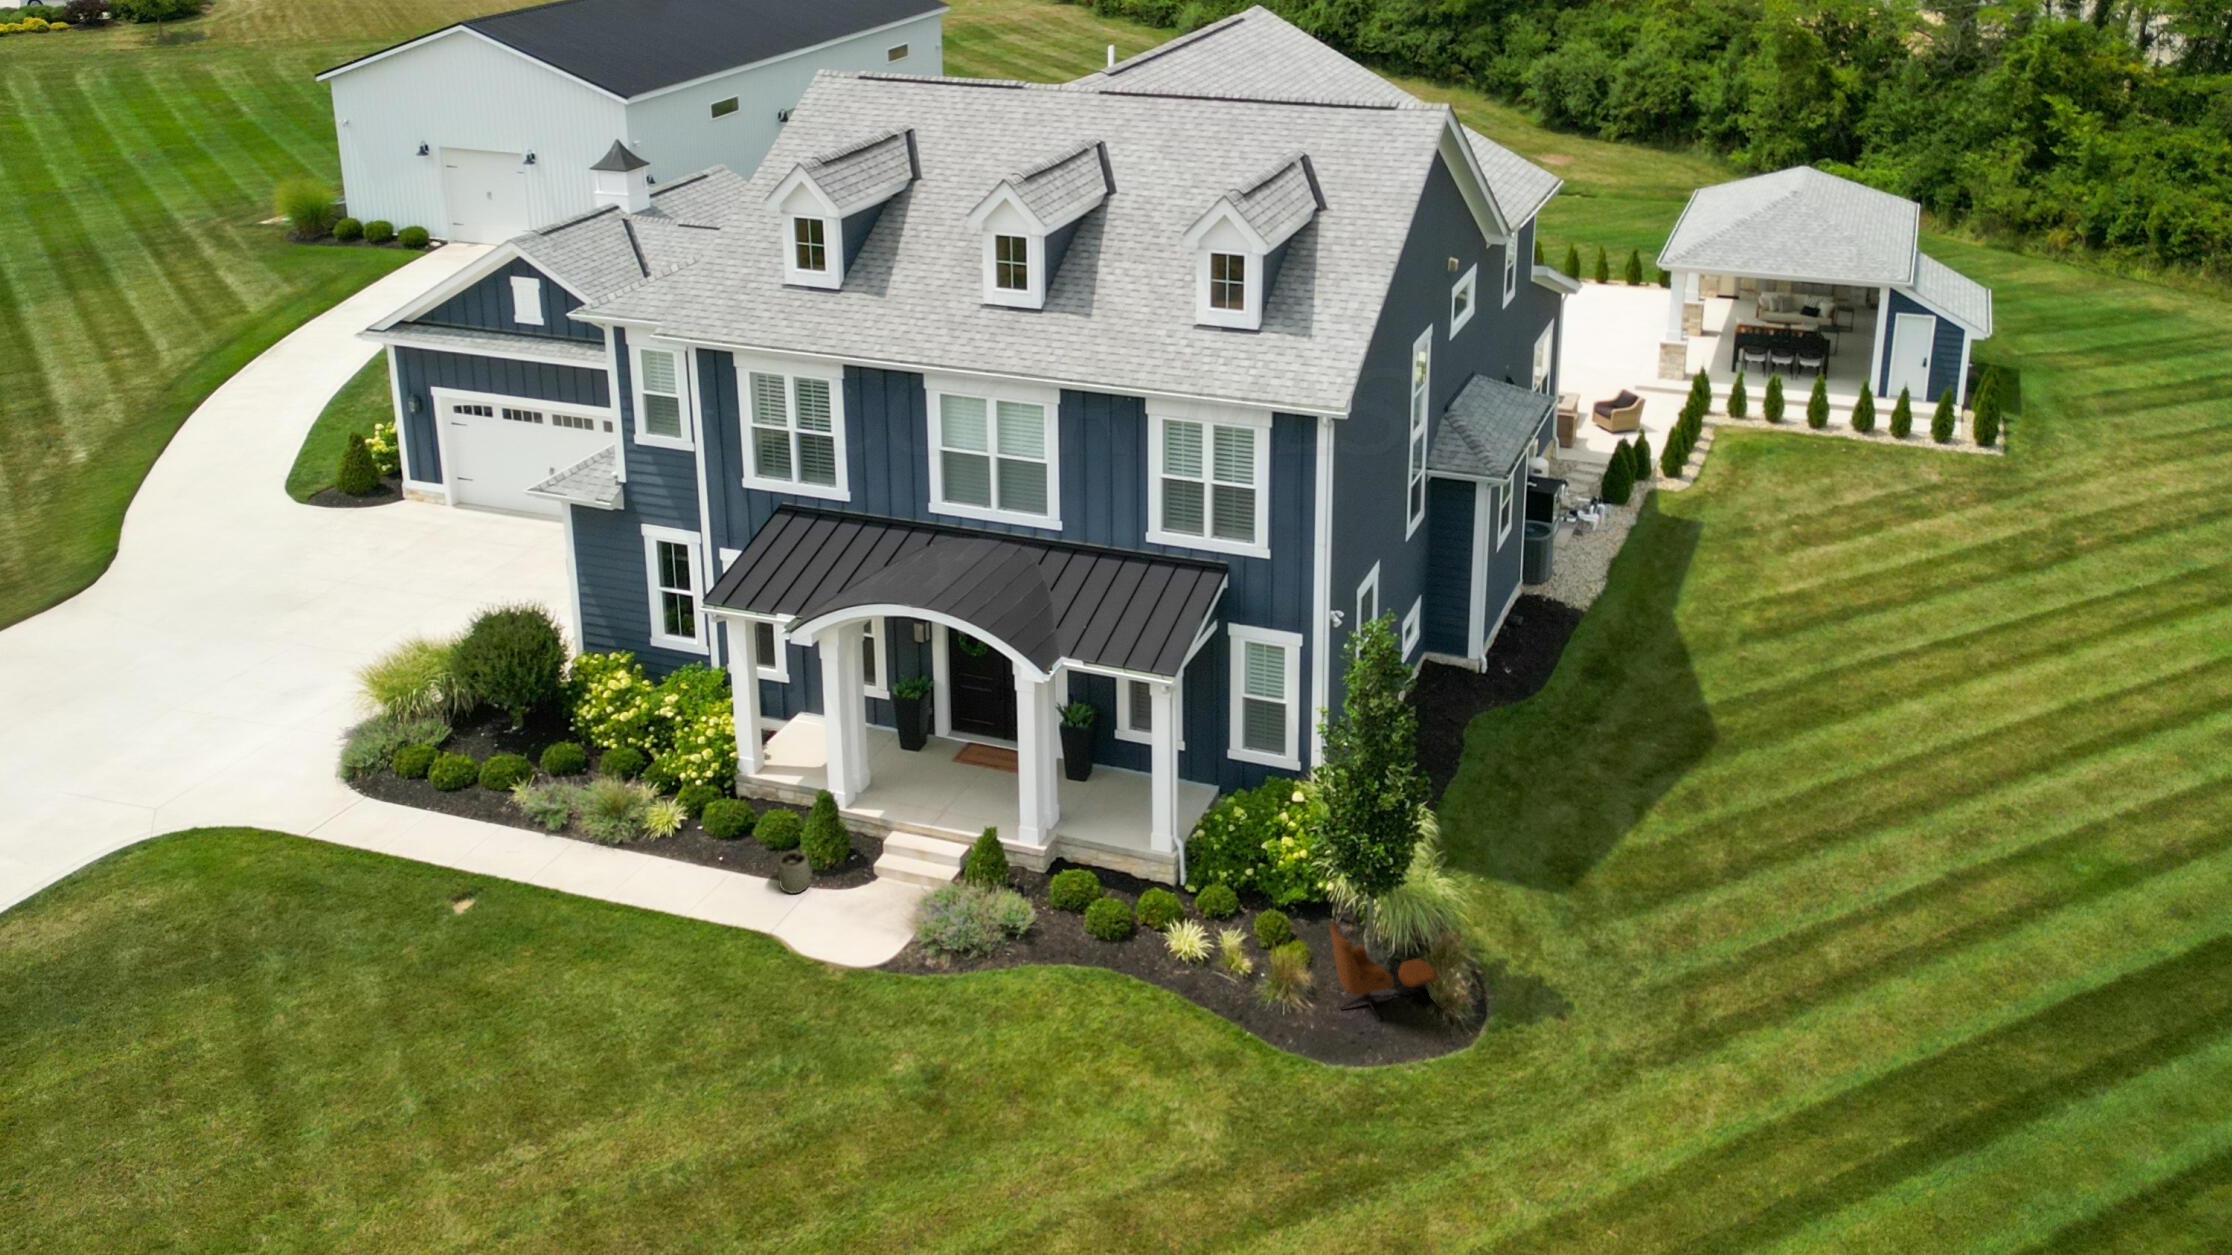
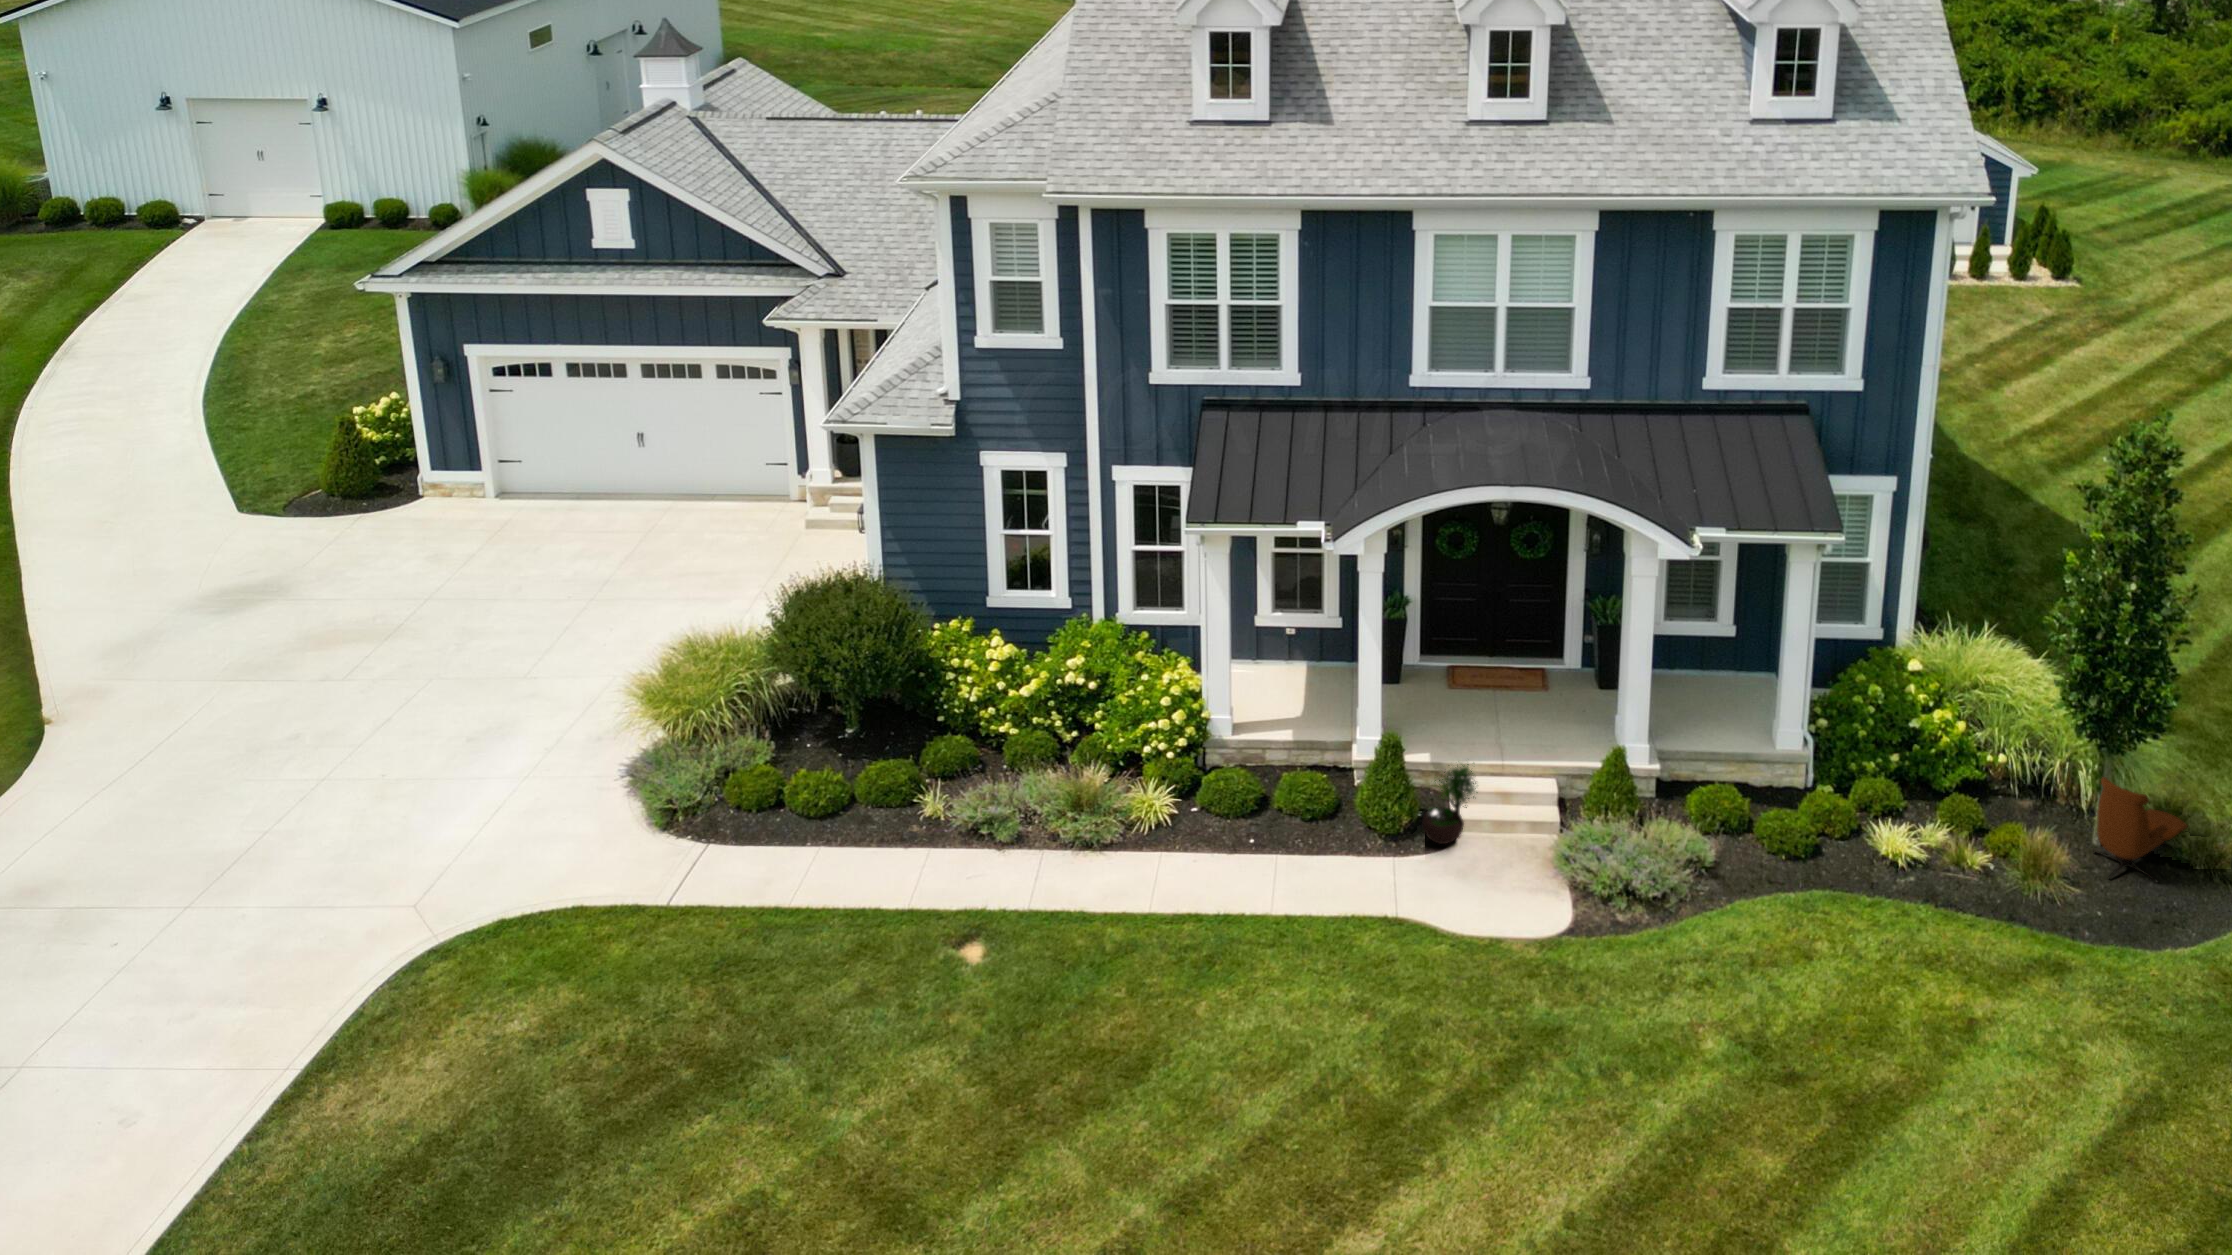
potted tree: none [838,814,878,878] -> present [1423,764,1478,844]
basket: present [778,851,810,894] -> none [1365,821,1407,876]

